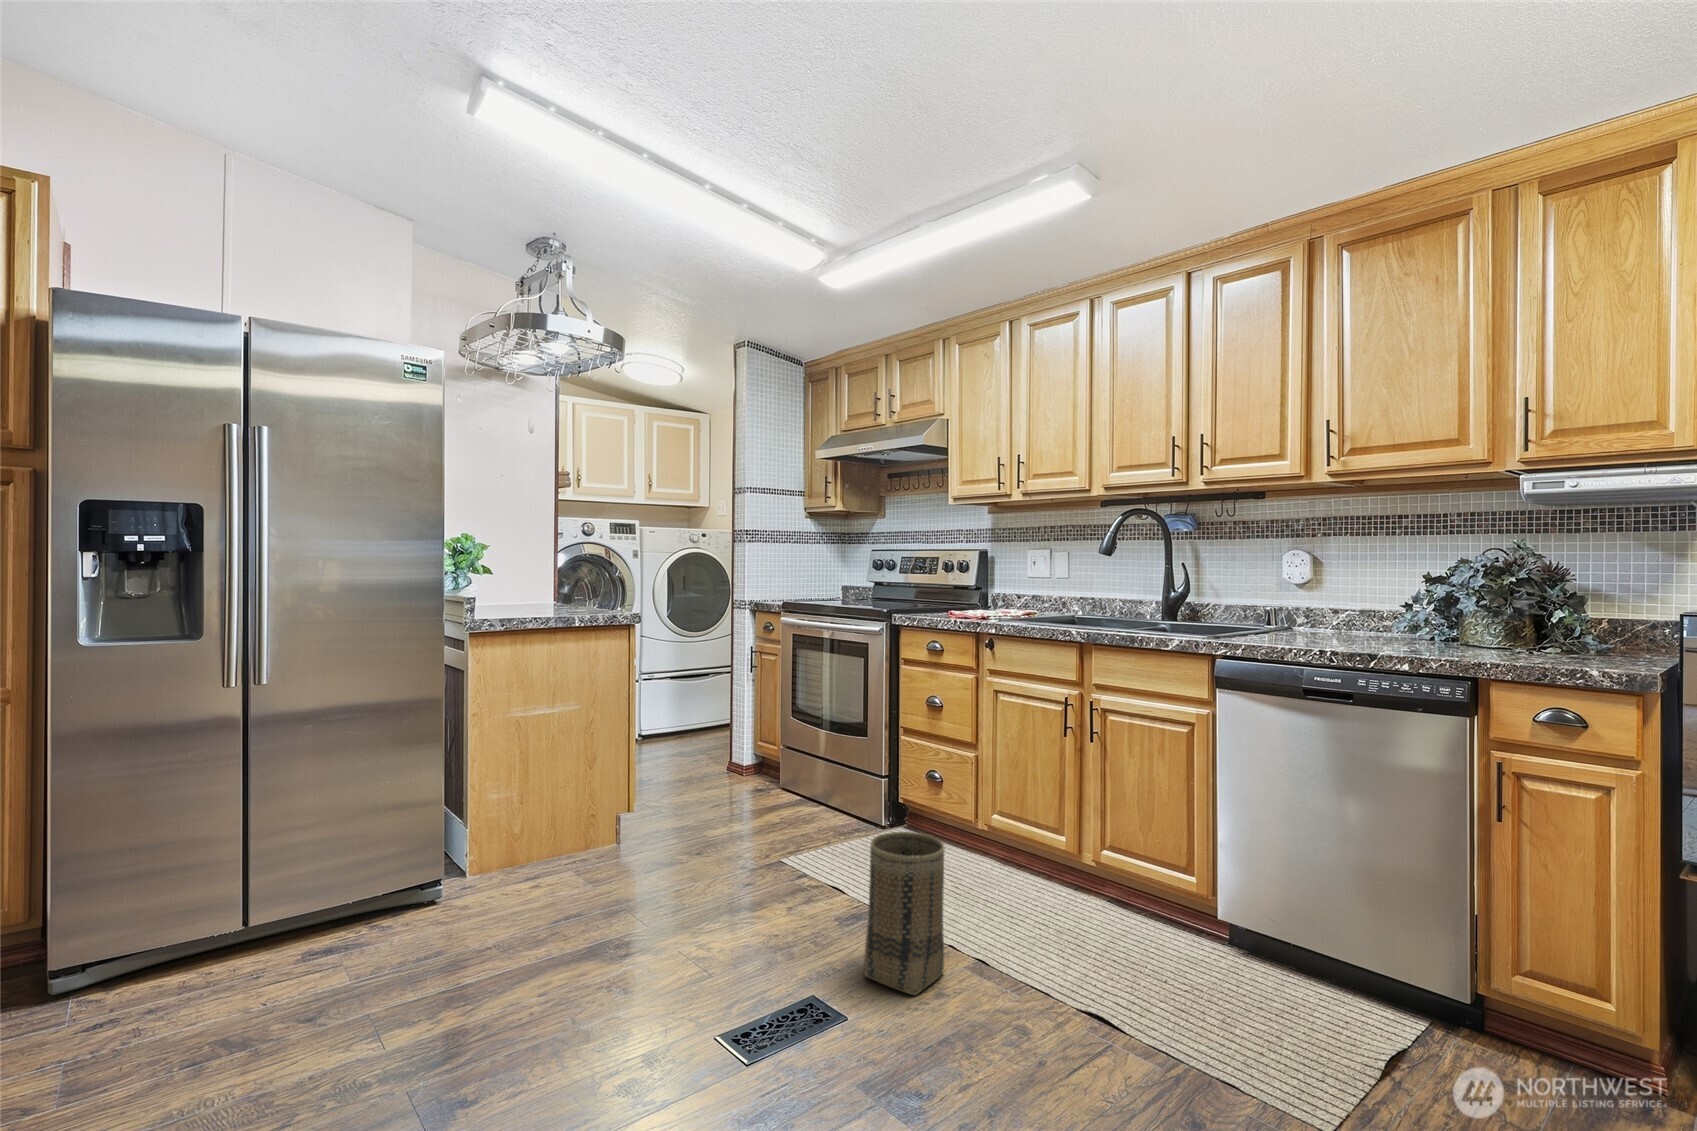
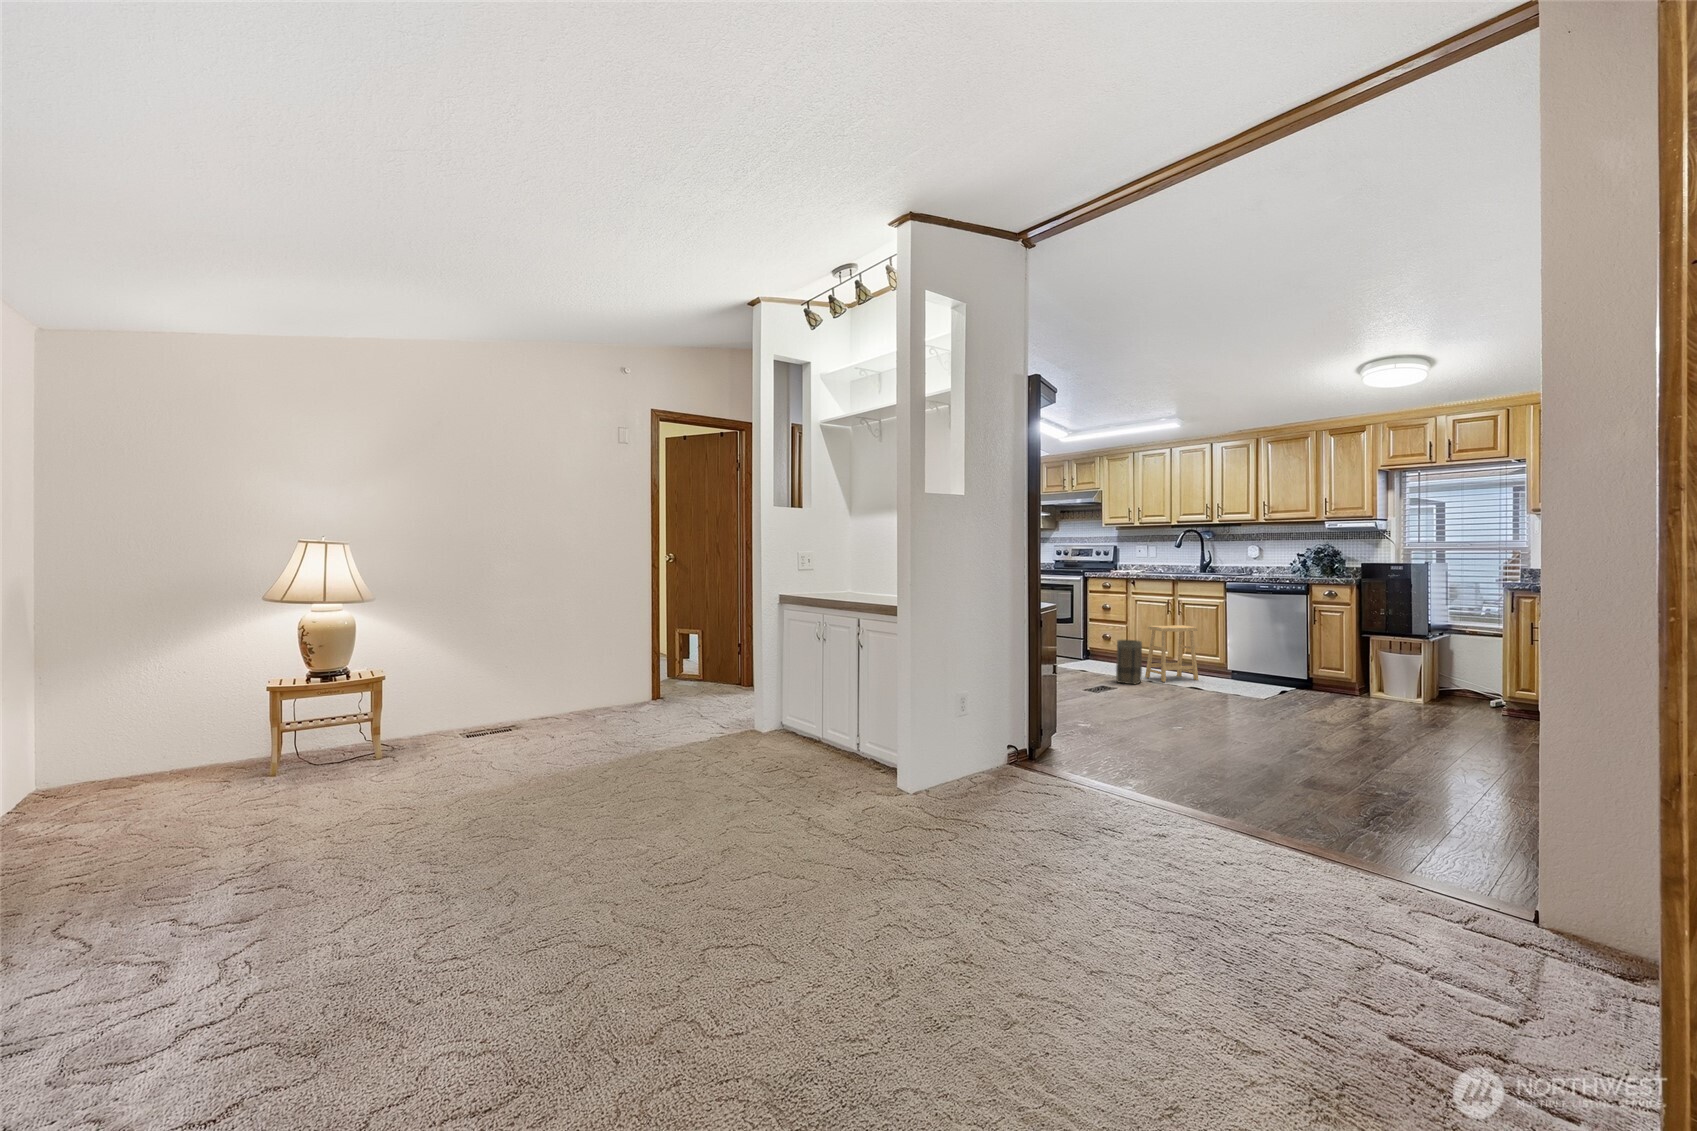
footstool: none [975,779,1127,977] -> present [1145,625,1199,682]

